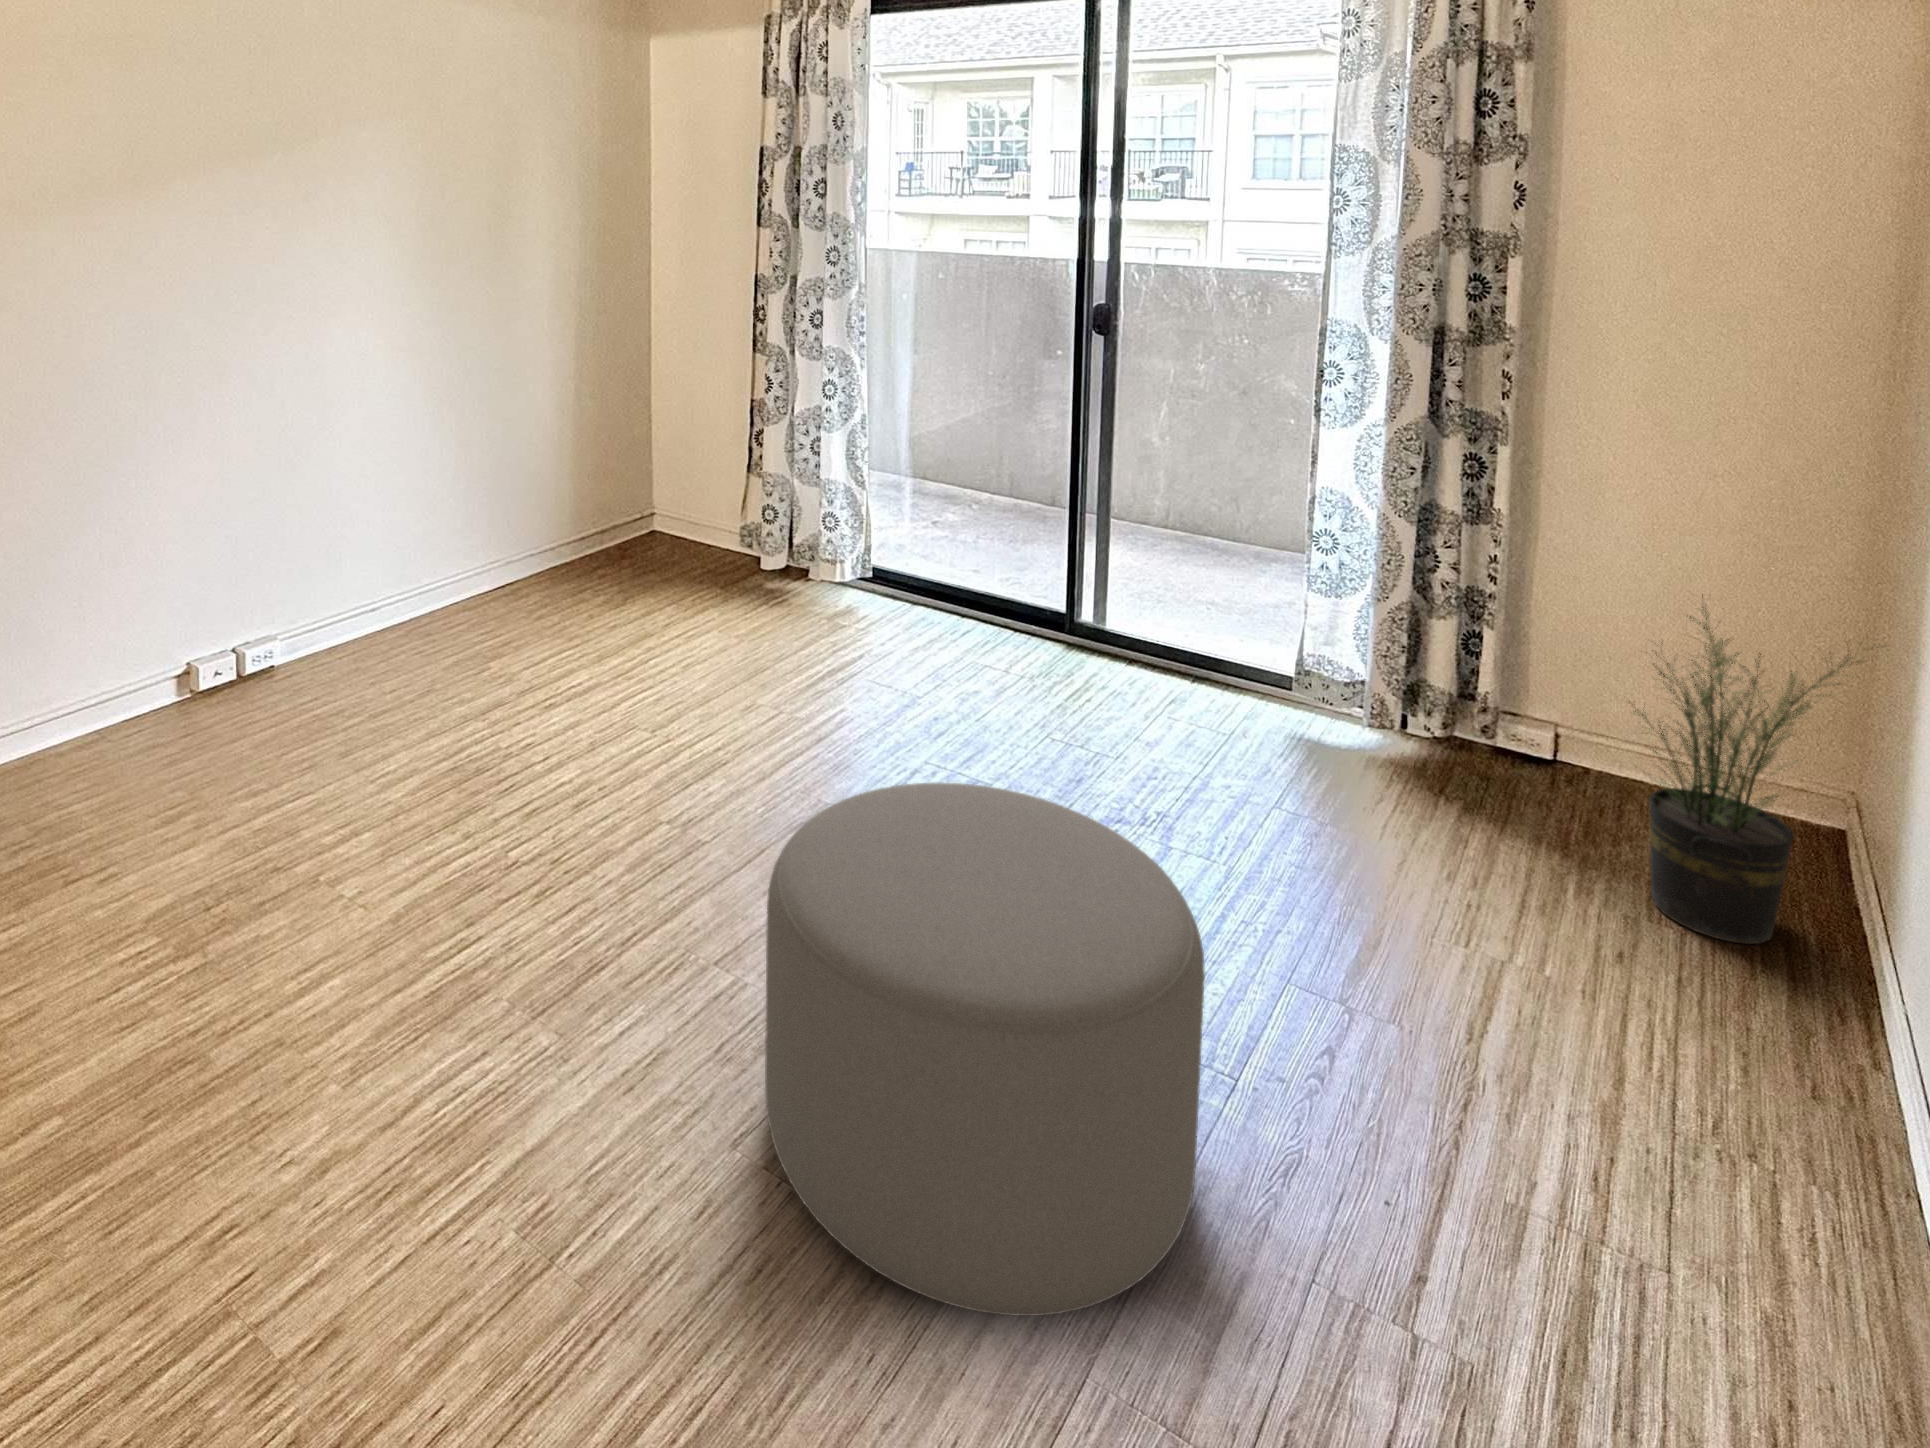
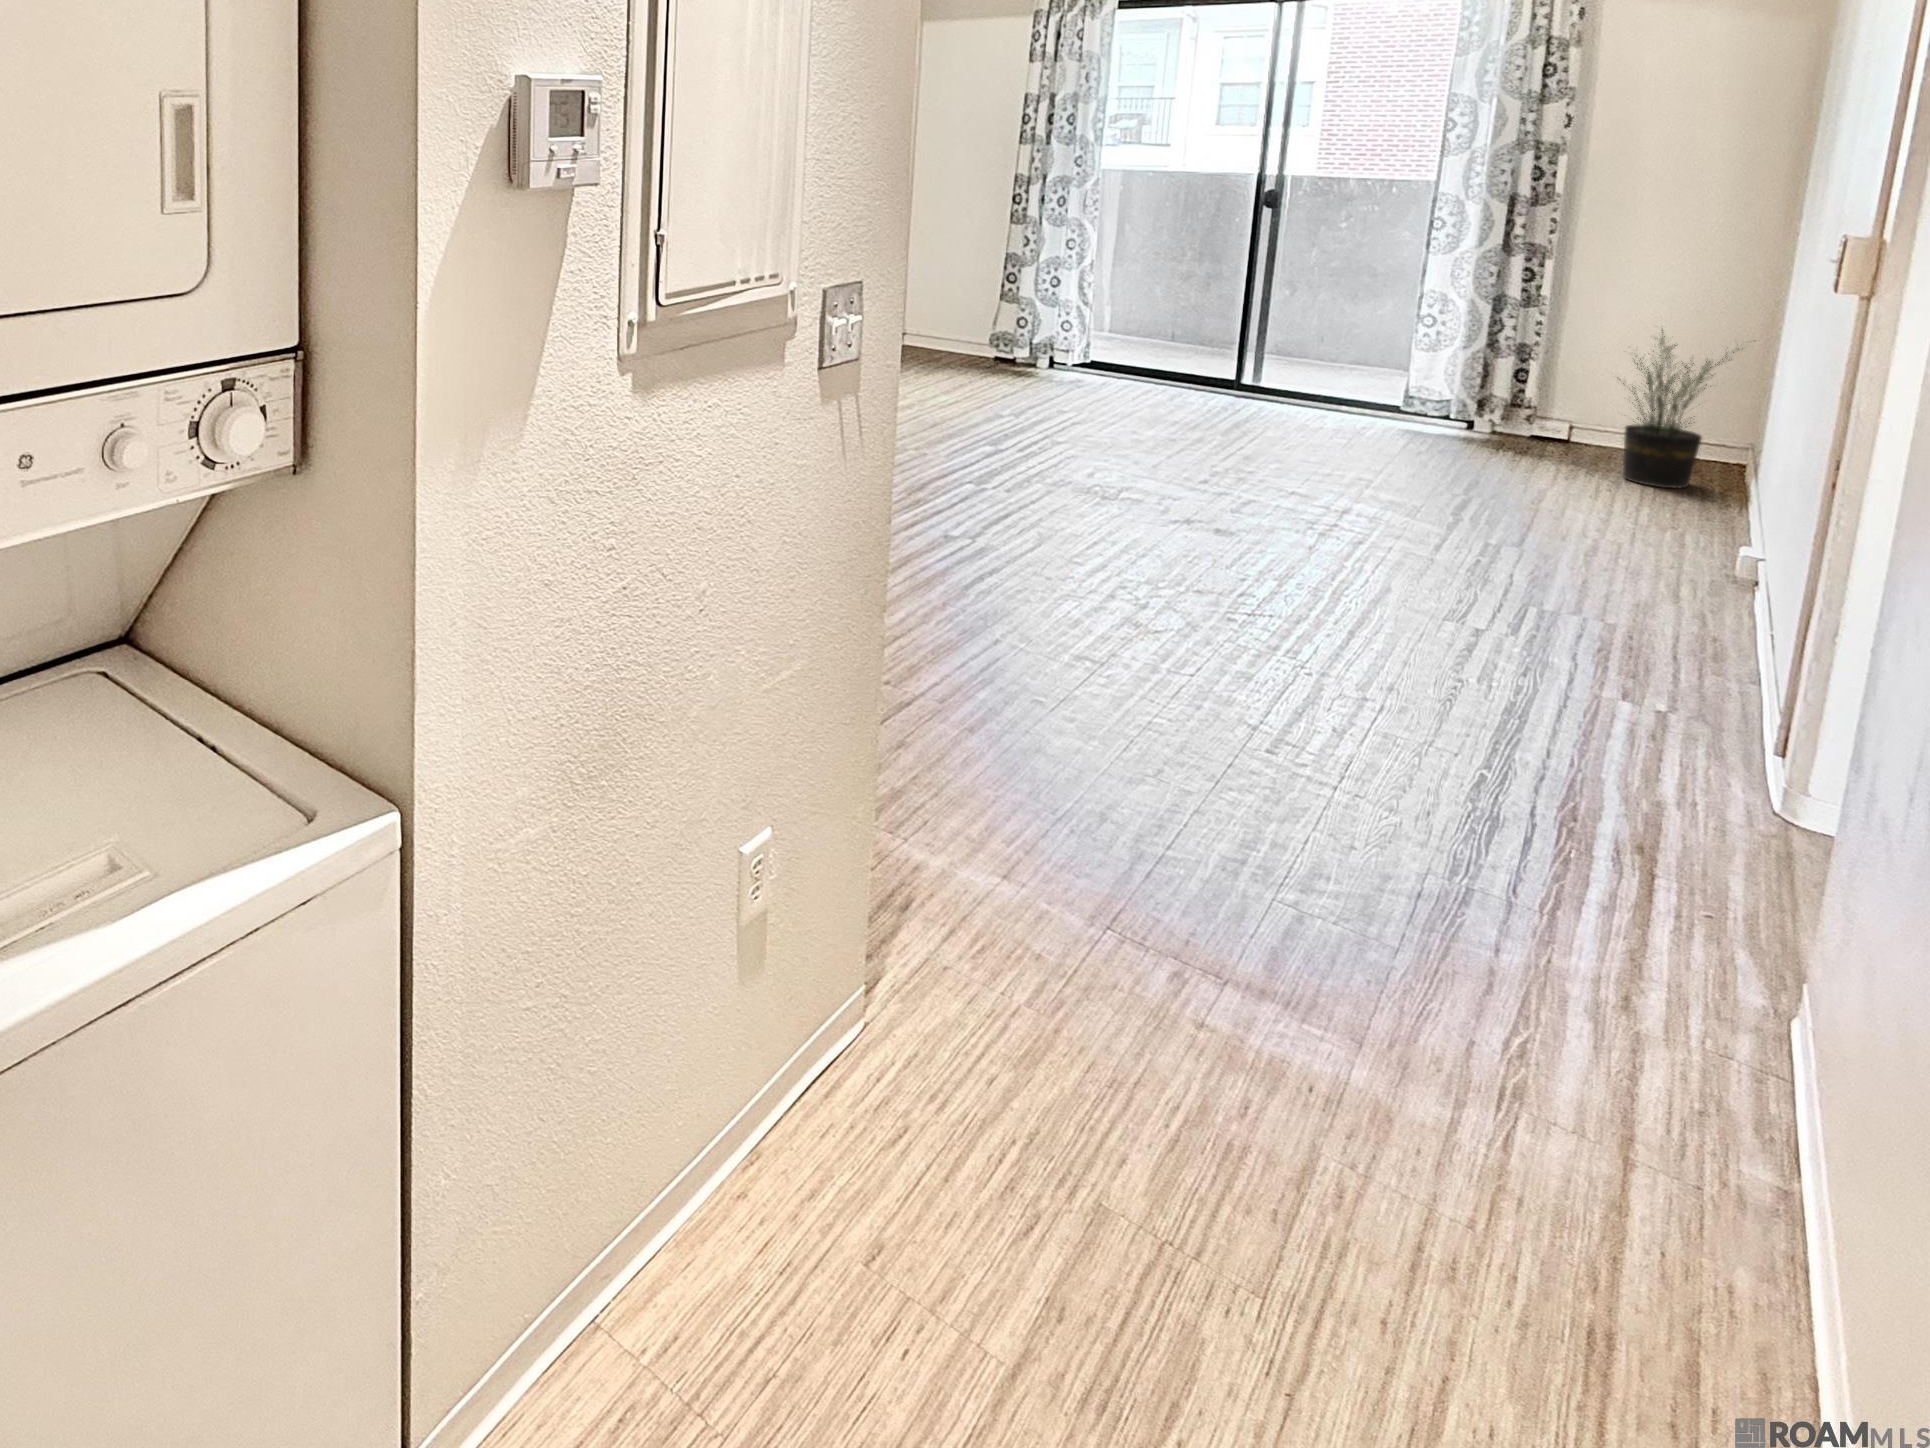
ottoman: present [765,783,1205,1316] -> none [1204,385,1422,536]

